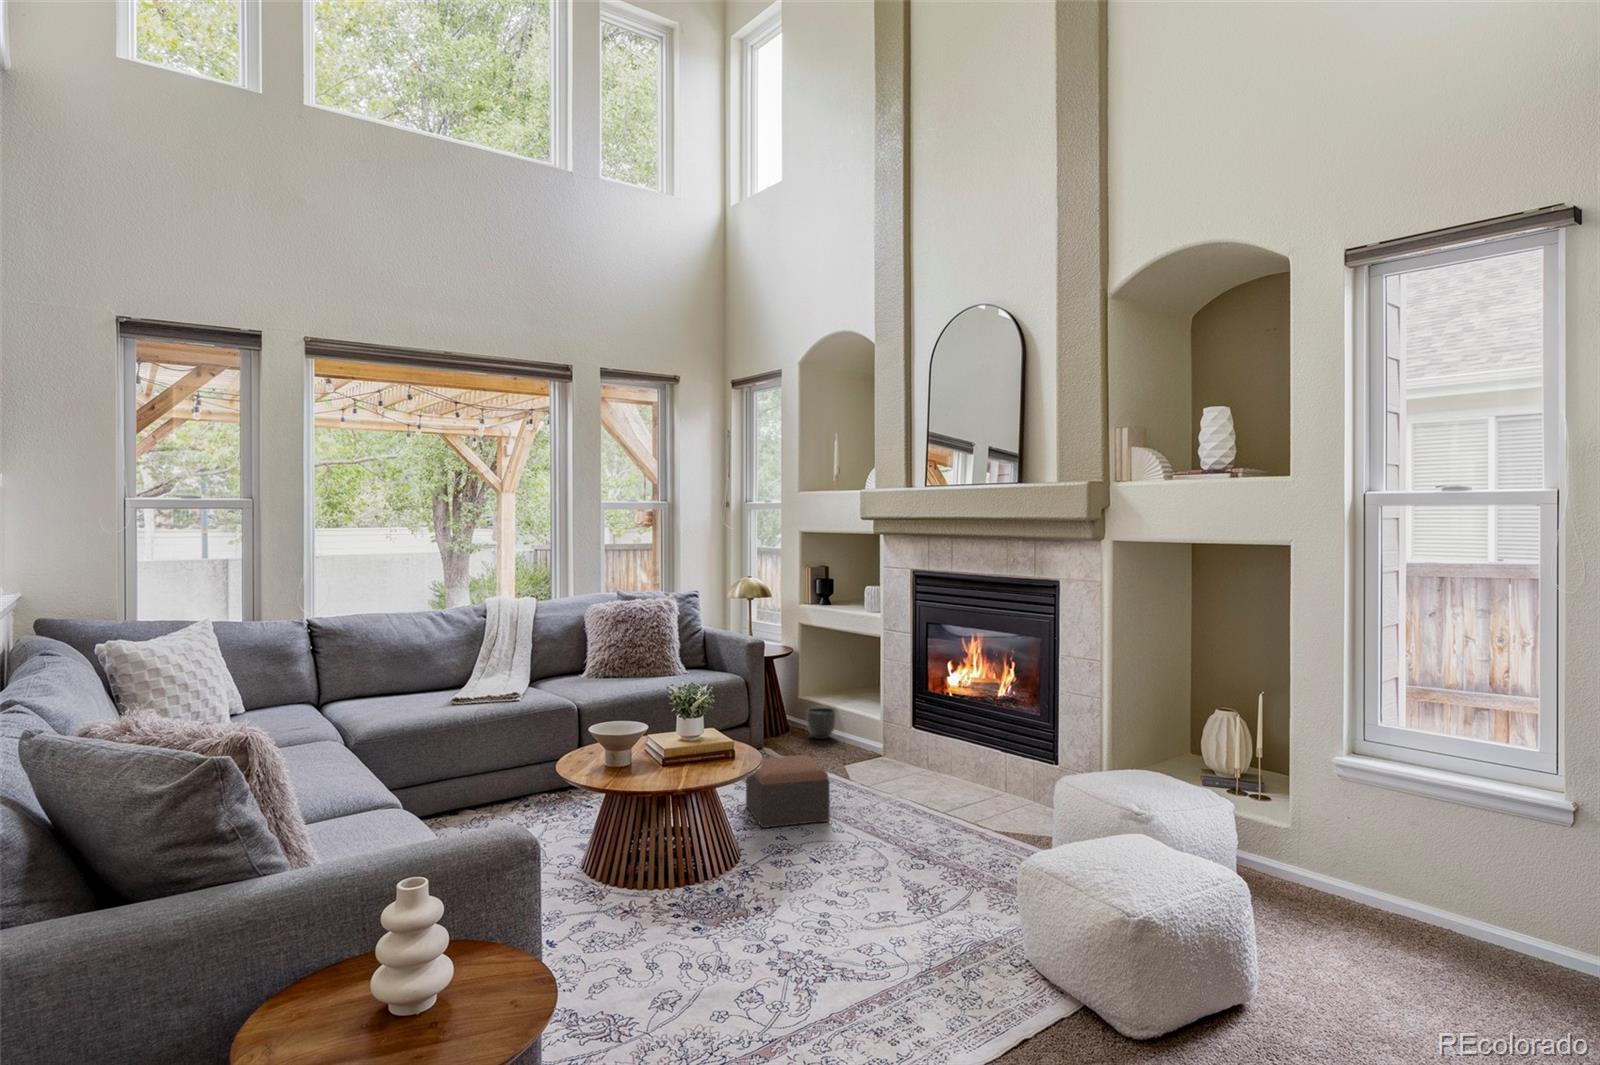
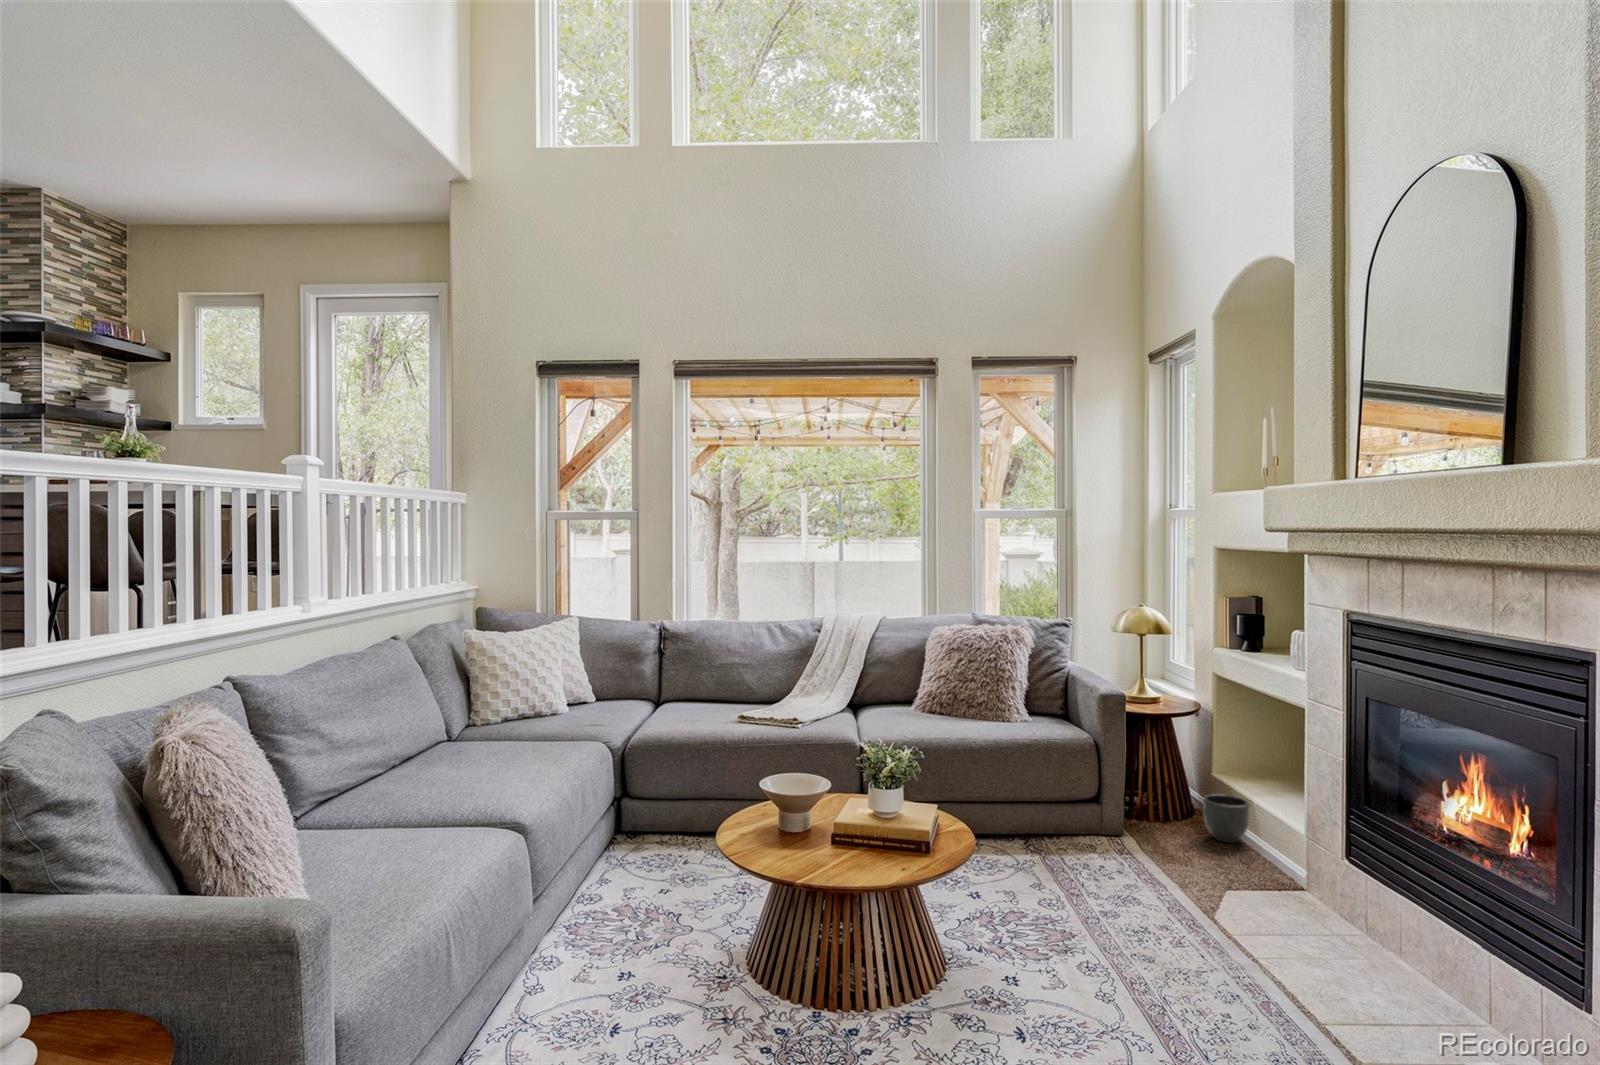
footstool: present [746,755,830,828] -> none [1006,854,1117,974]

